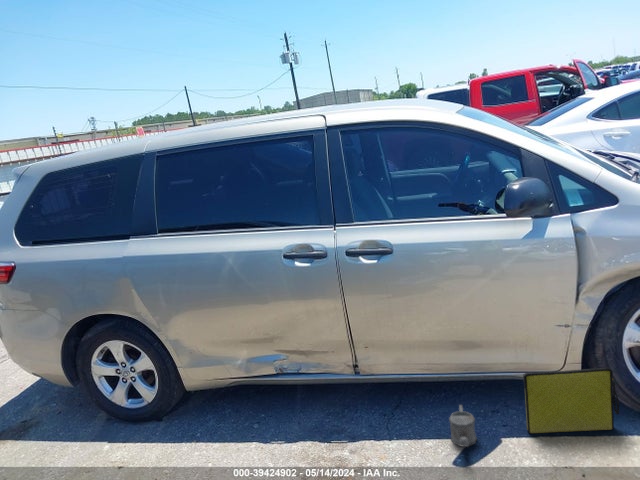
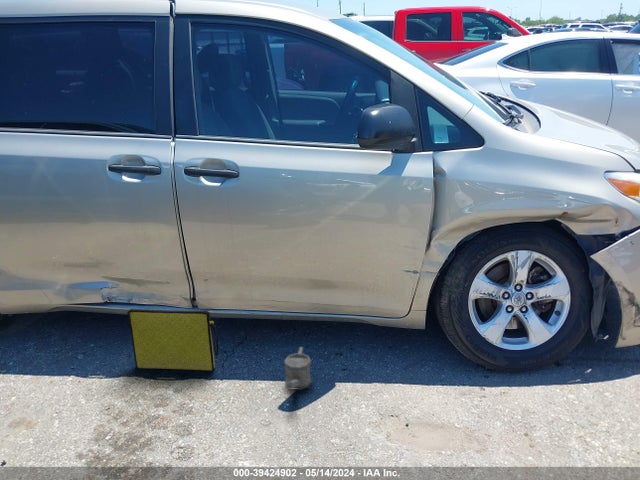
bag: present [523,367,619,433] -> present [127,309,218,371]

